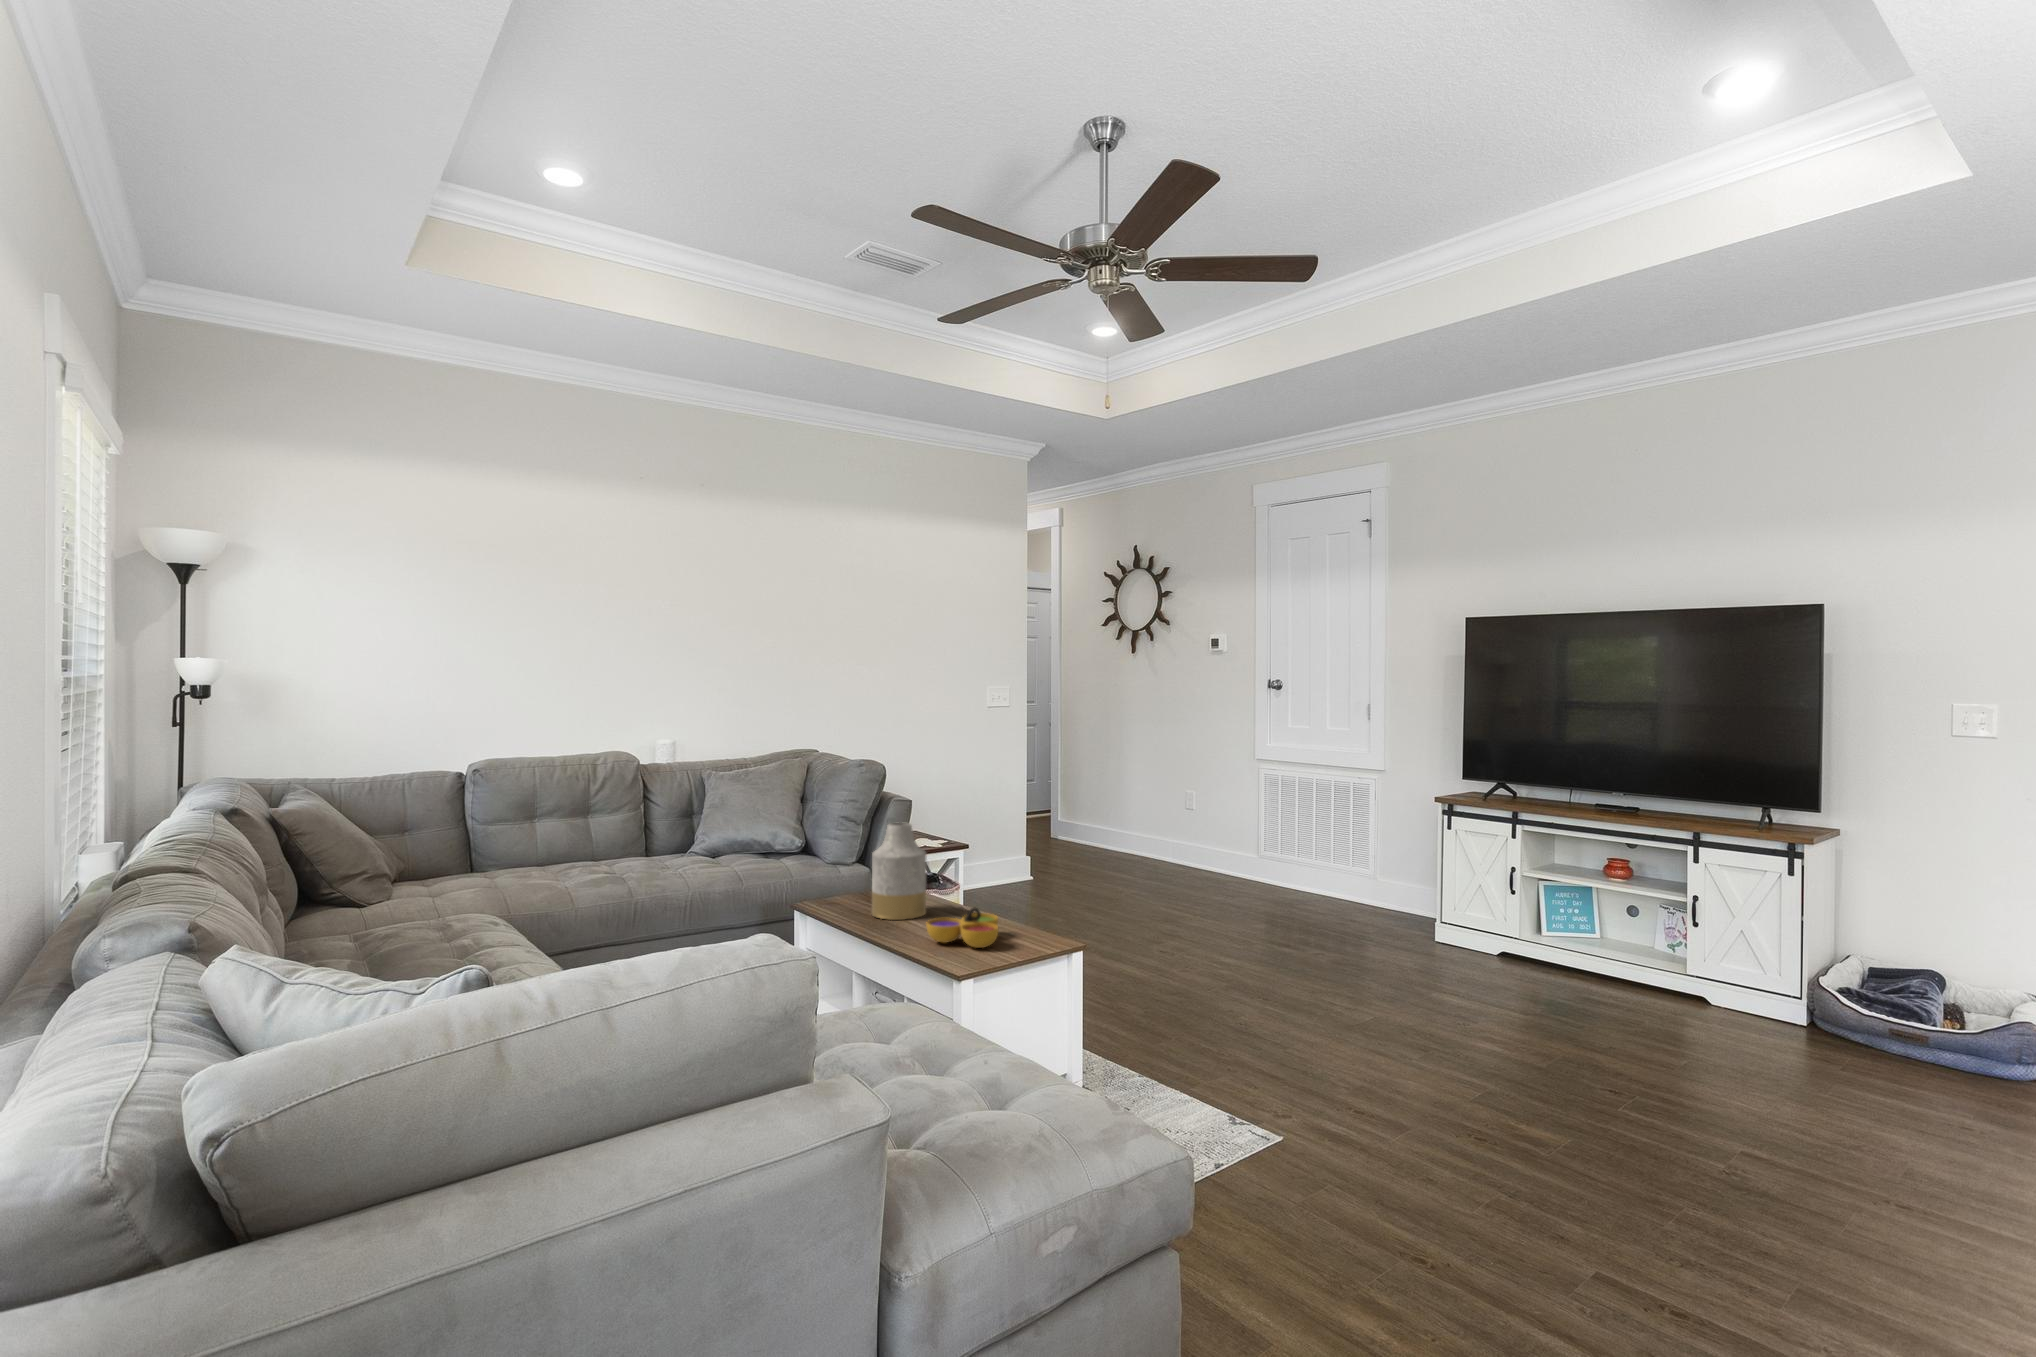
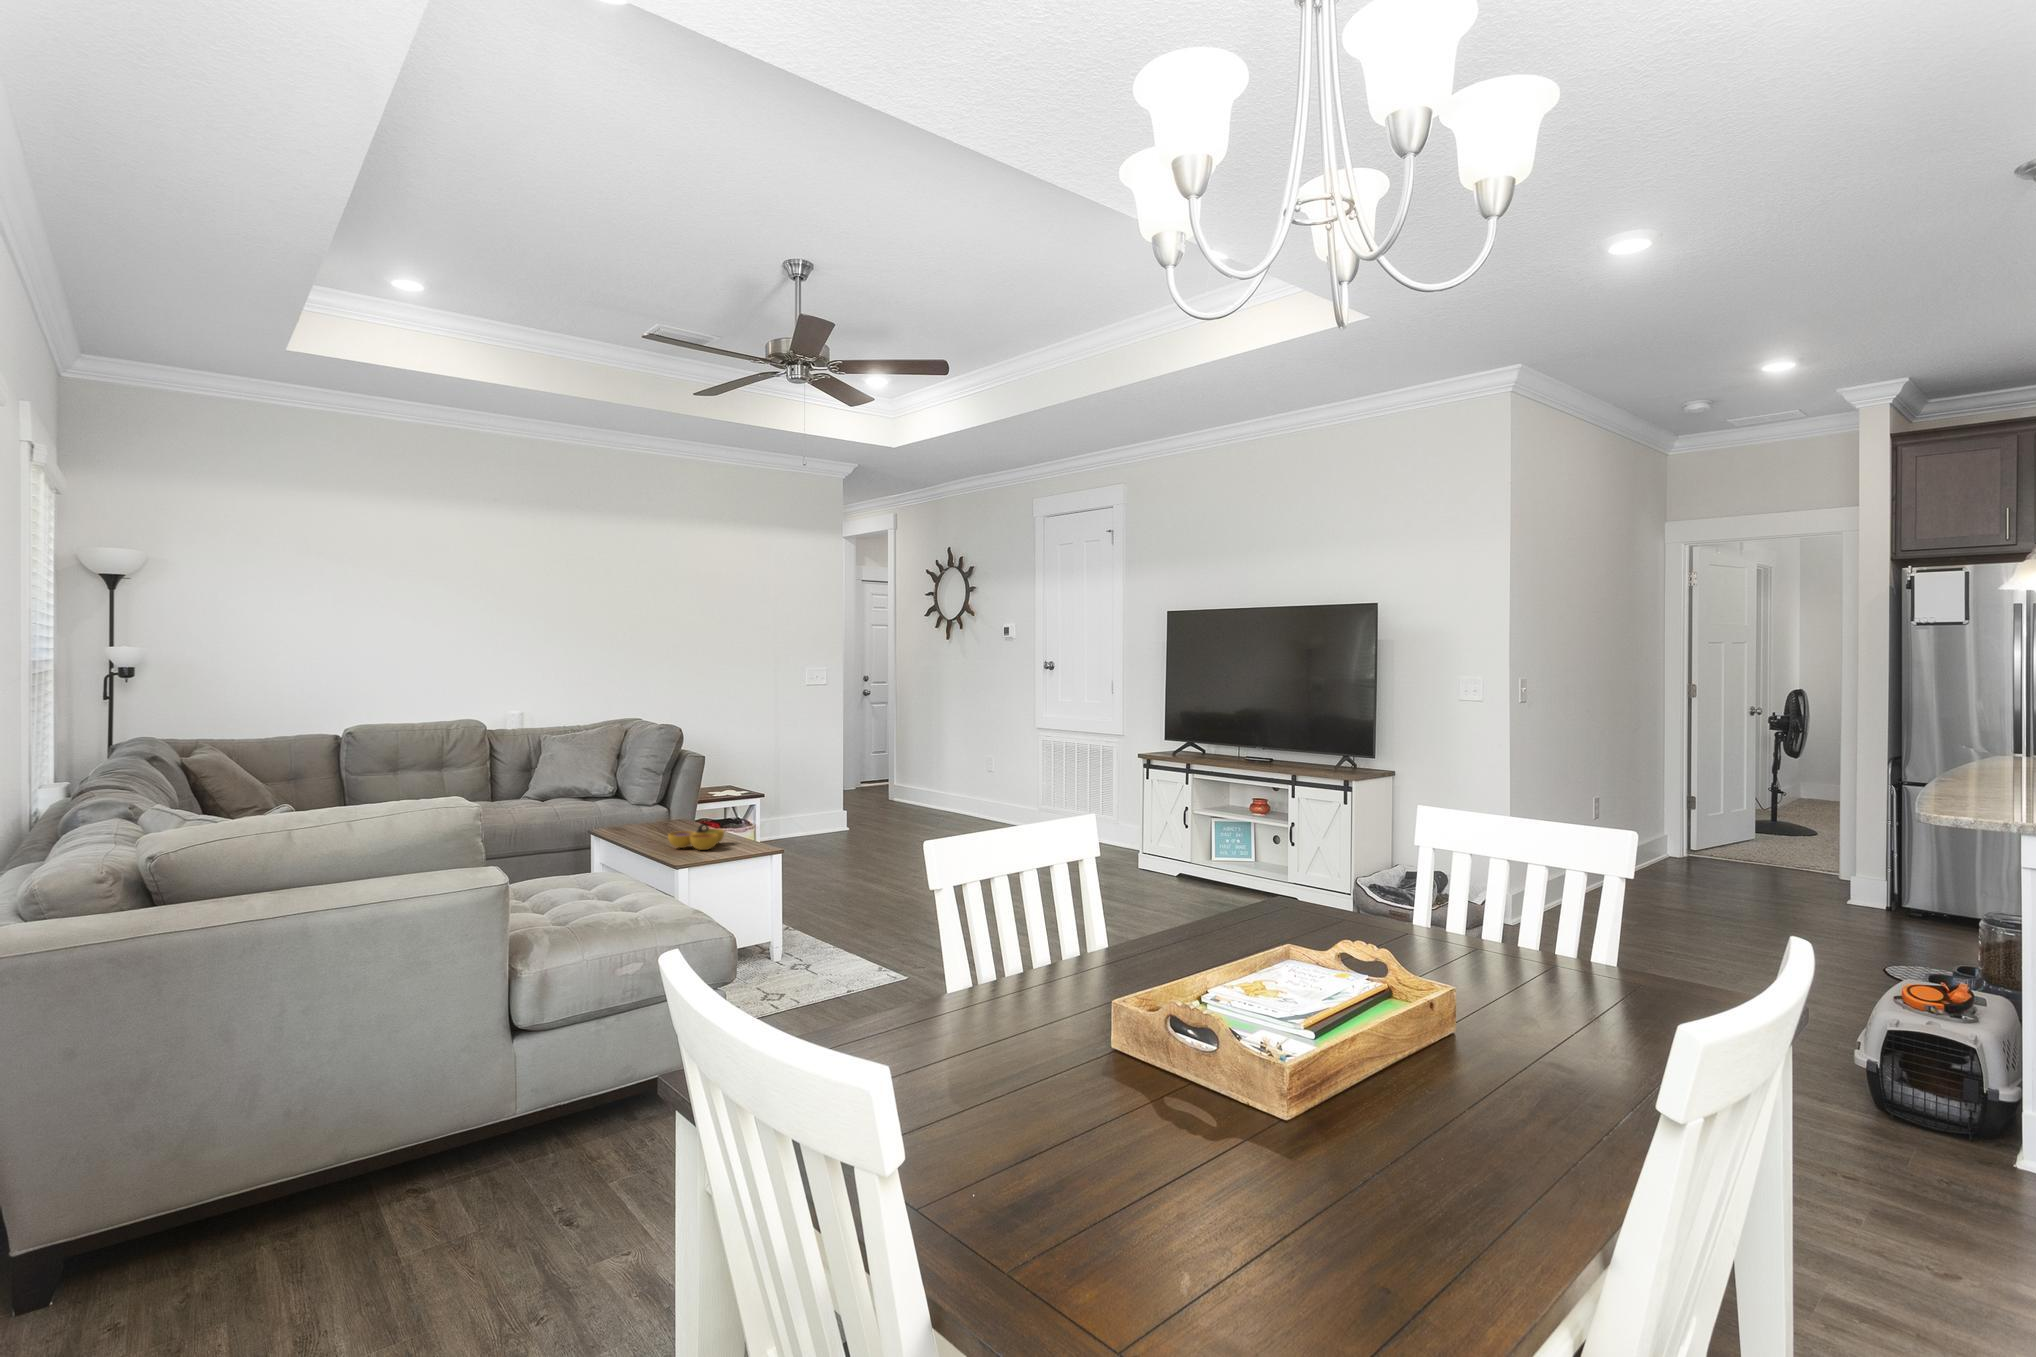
vase: present [872,822,926,920] -> none [644,767,686,837]

